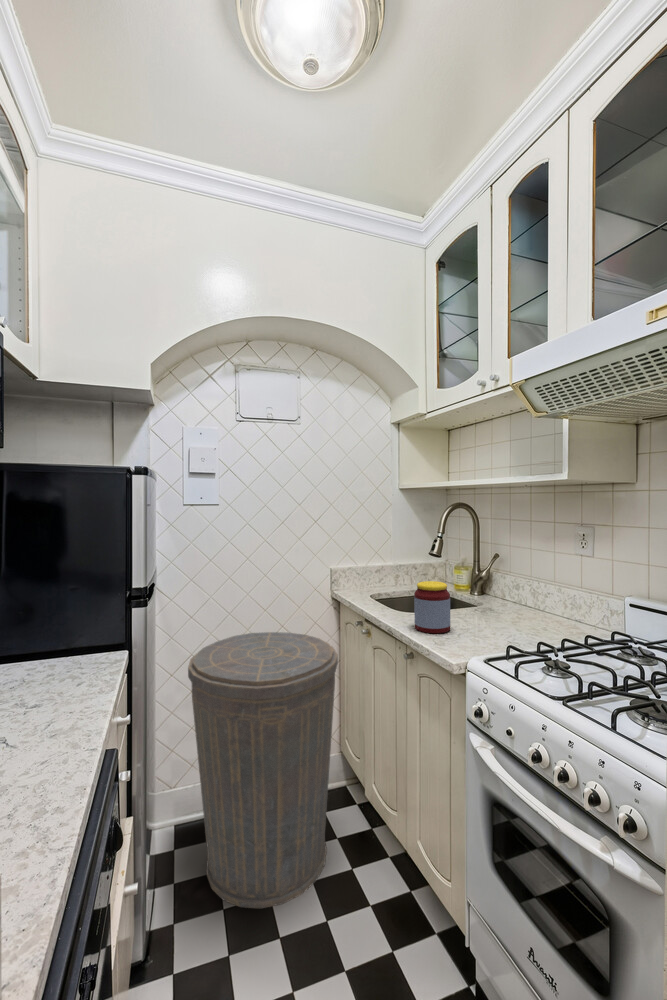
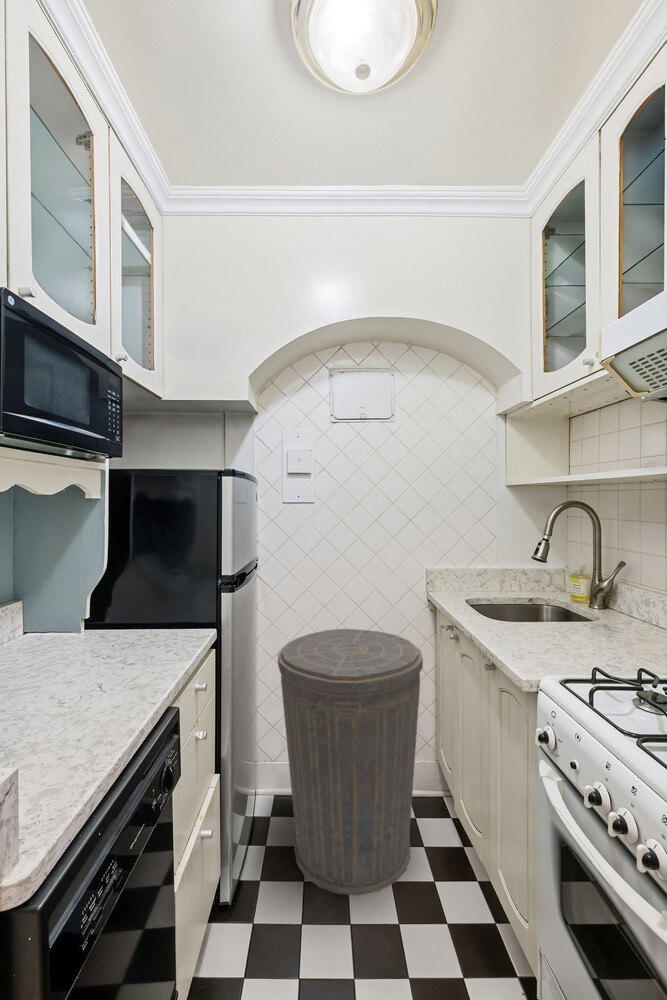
jar: present [414,581,450,633] -> none [500,589,541,647]

